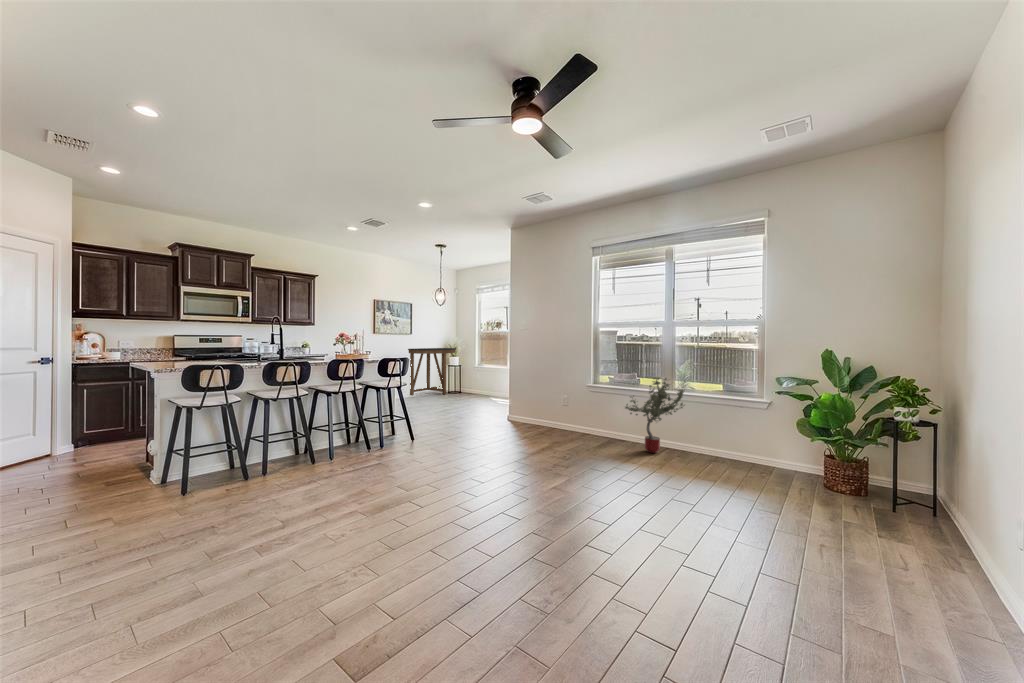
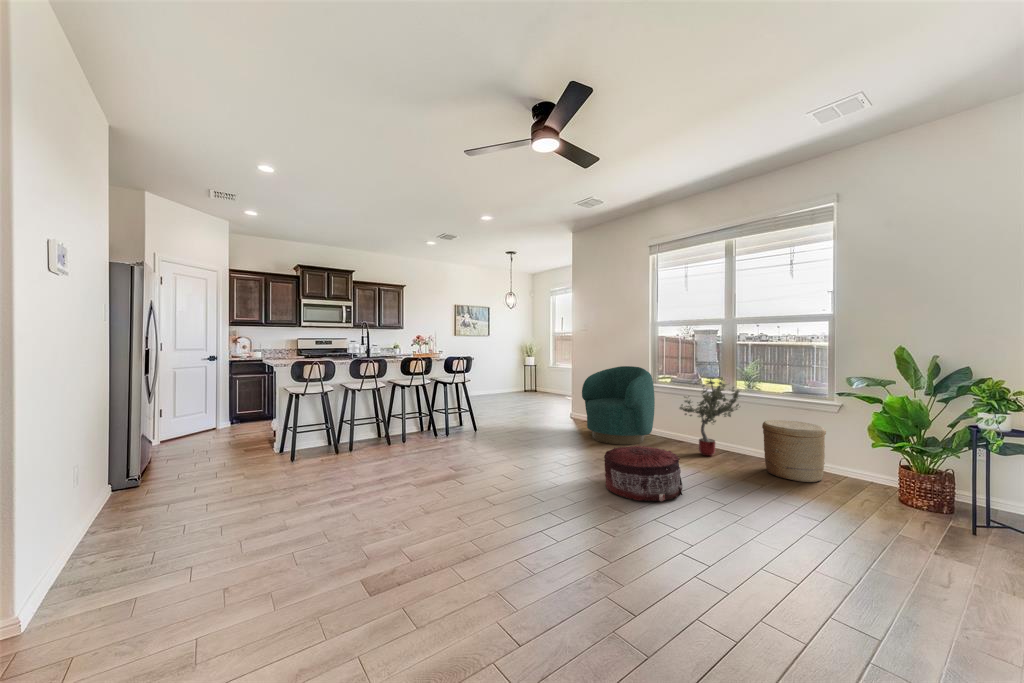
console table: present [408,348,456,395] -> none [486,349,532,394]
armchair: none [528,367,599,446] -> present [582,366,655,445]
woven basket: none [706,417,761,474] -> present [762,420,826,482]
pouf: none [576,449,657,510] -> present [604,446,683,501]

